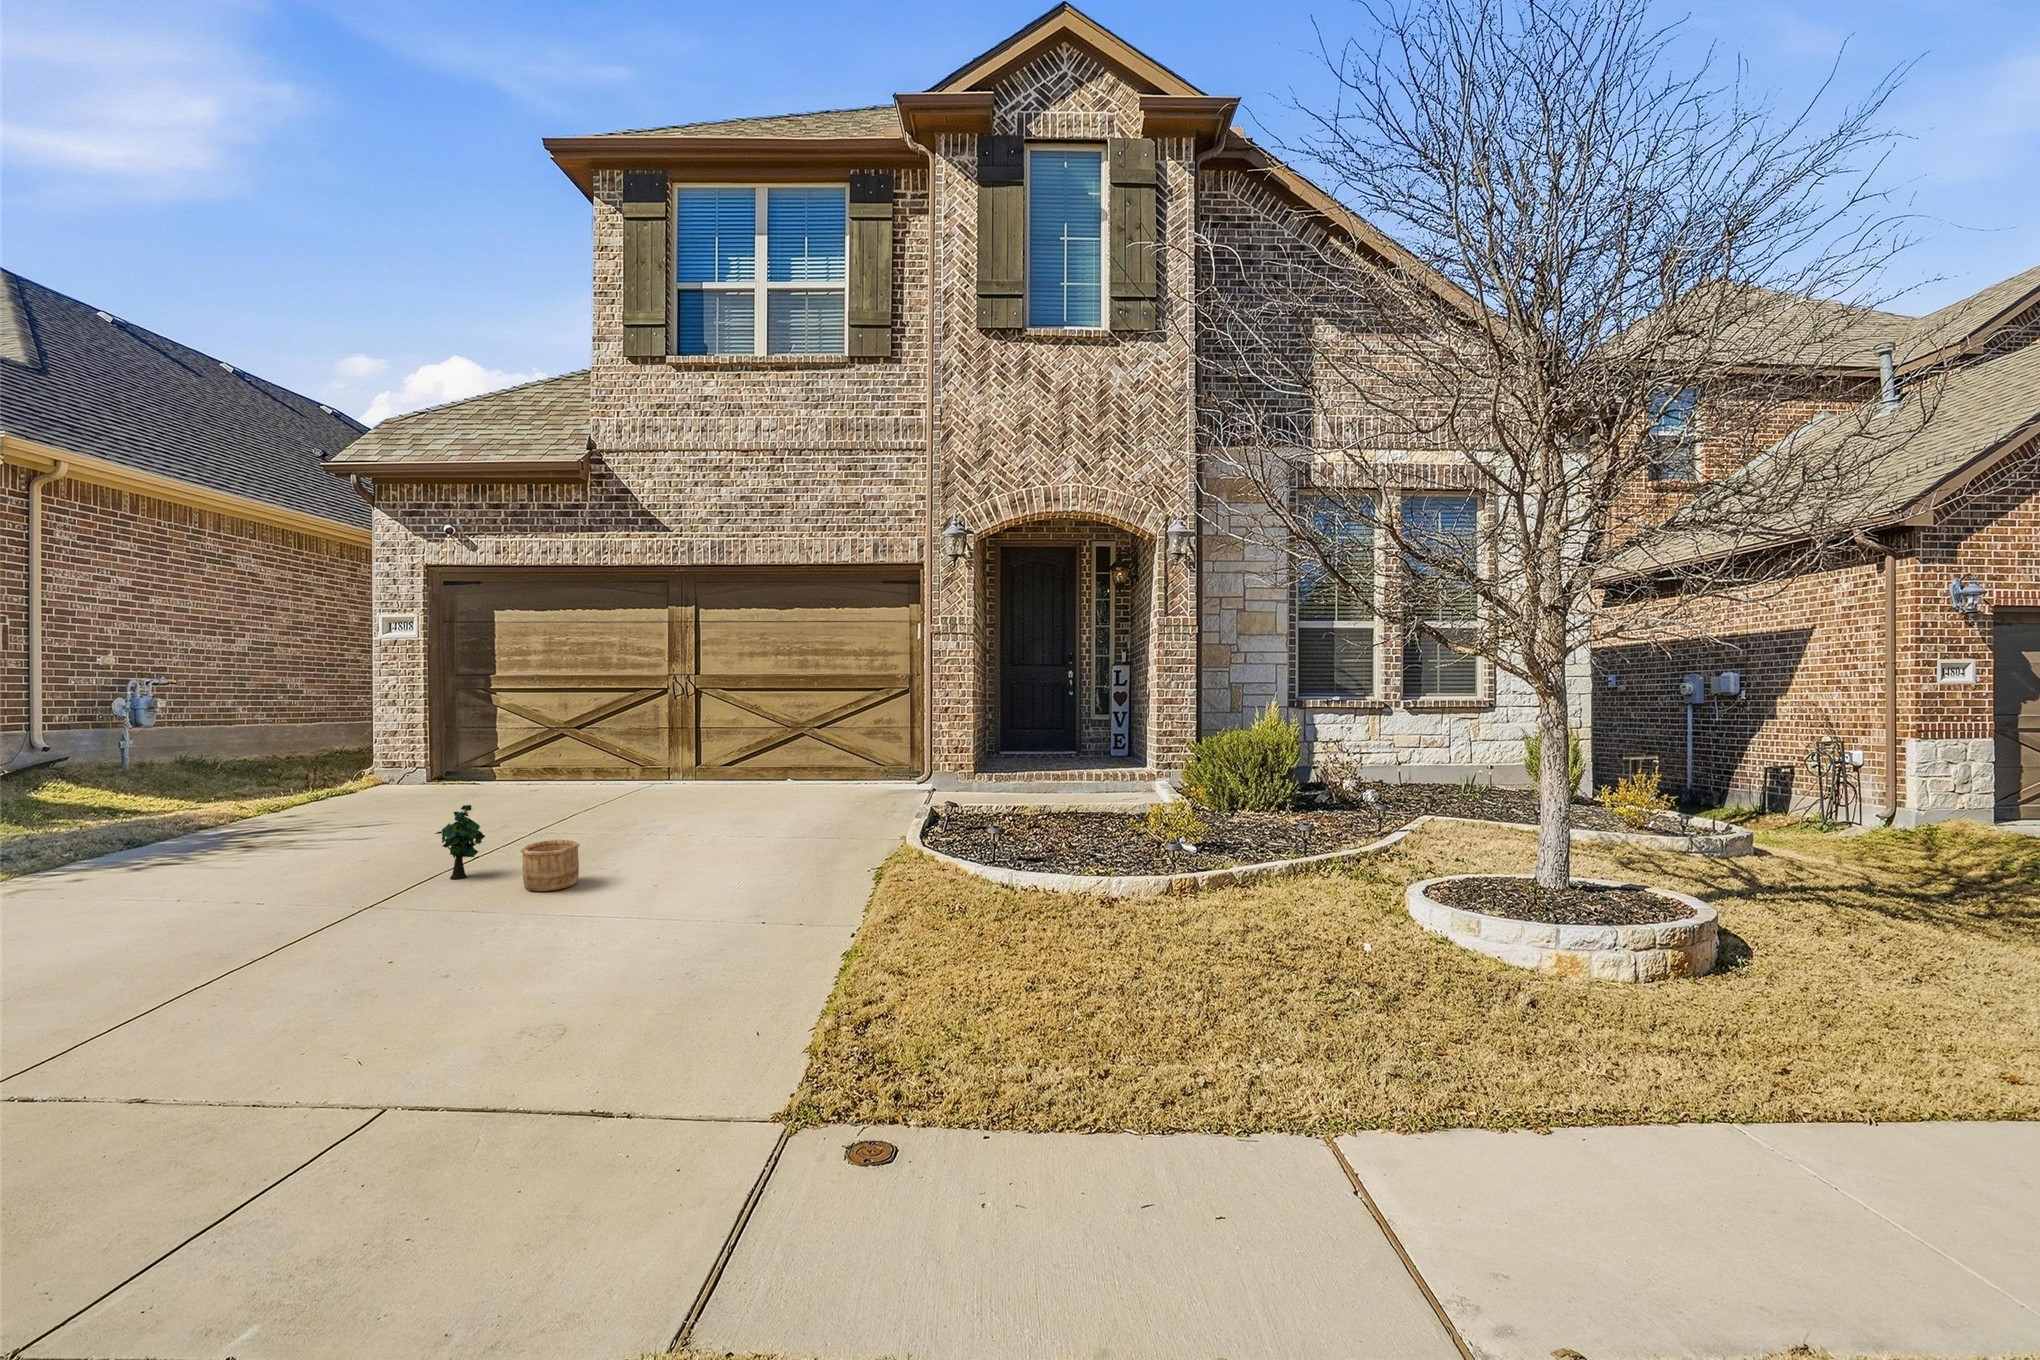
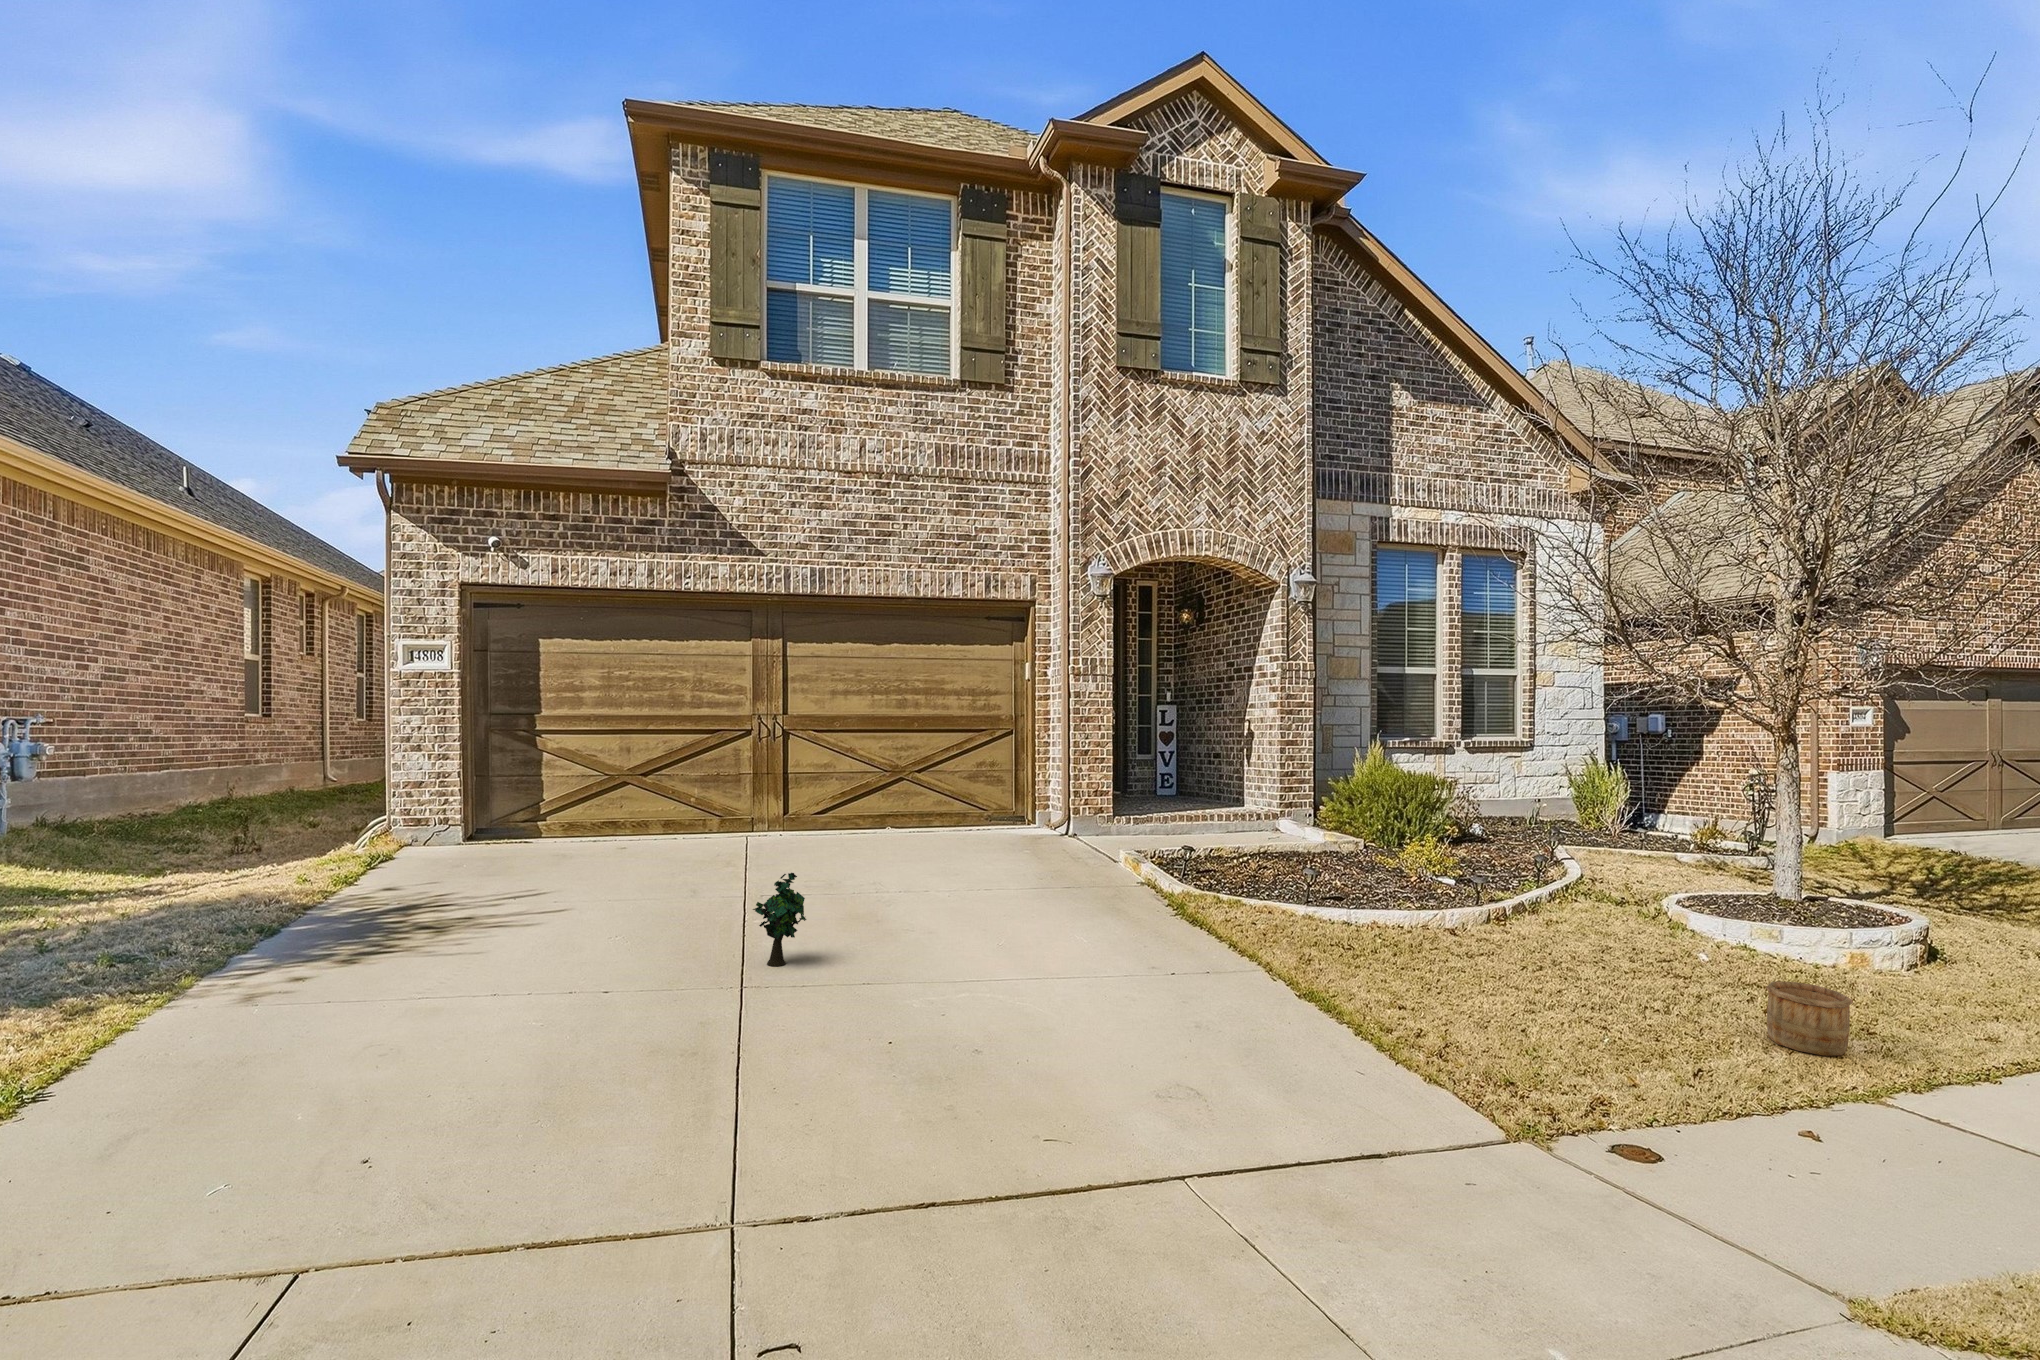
wooden bucket: present [521,840,580,891] -> present [1766,981,1853,1056]

